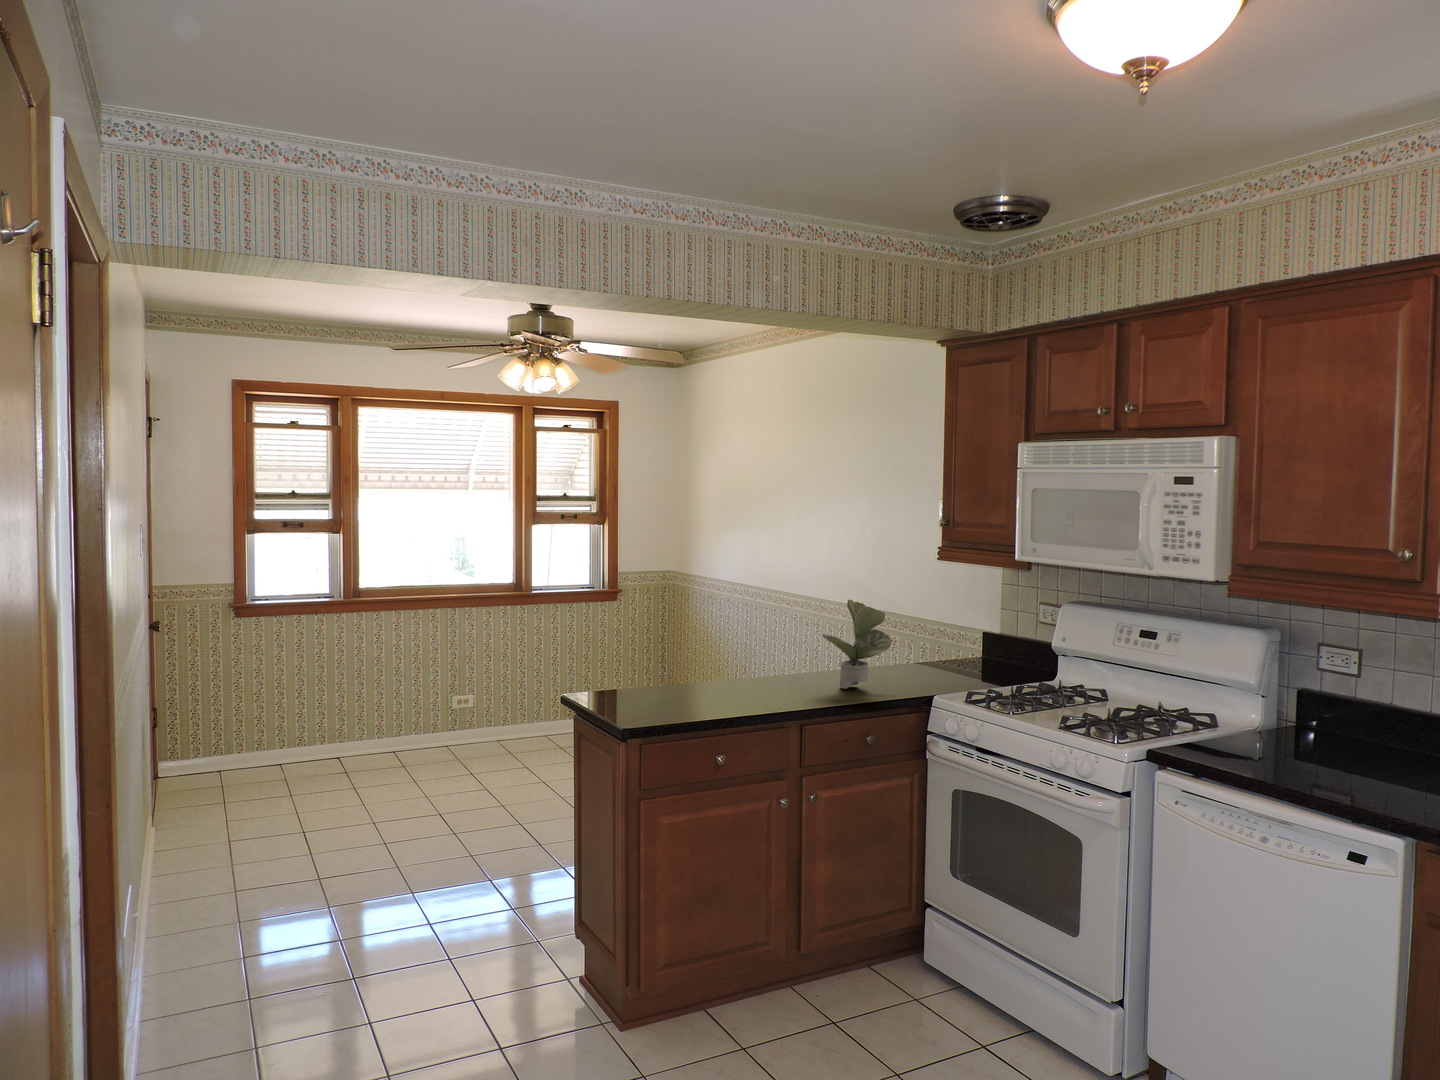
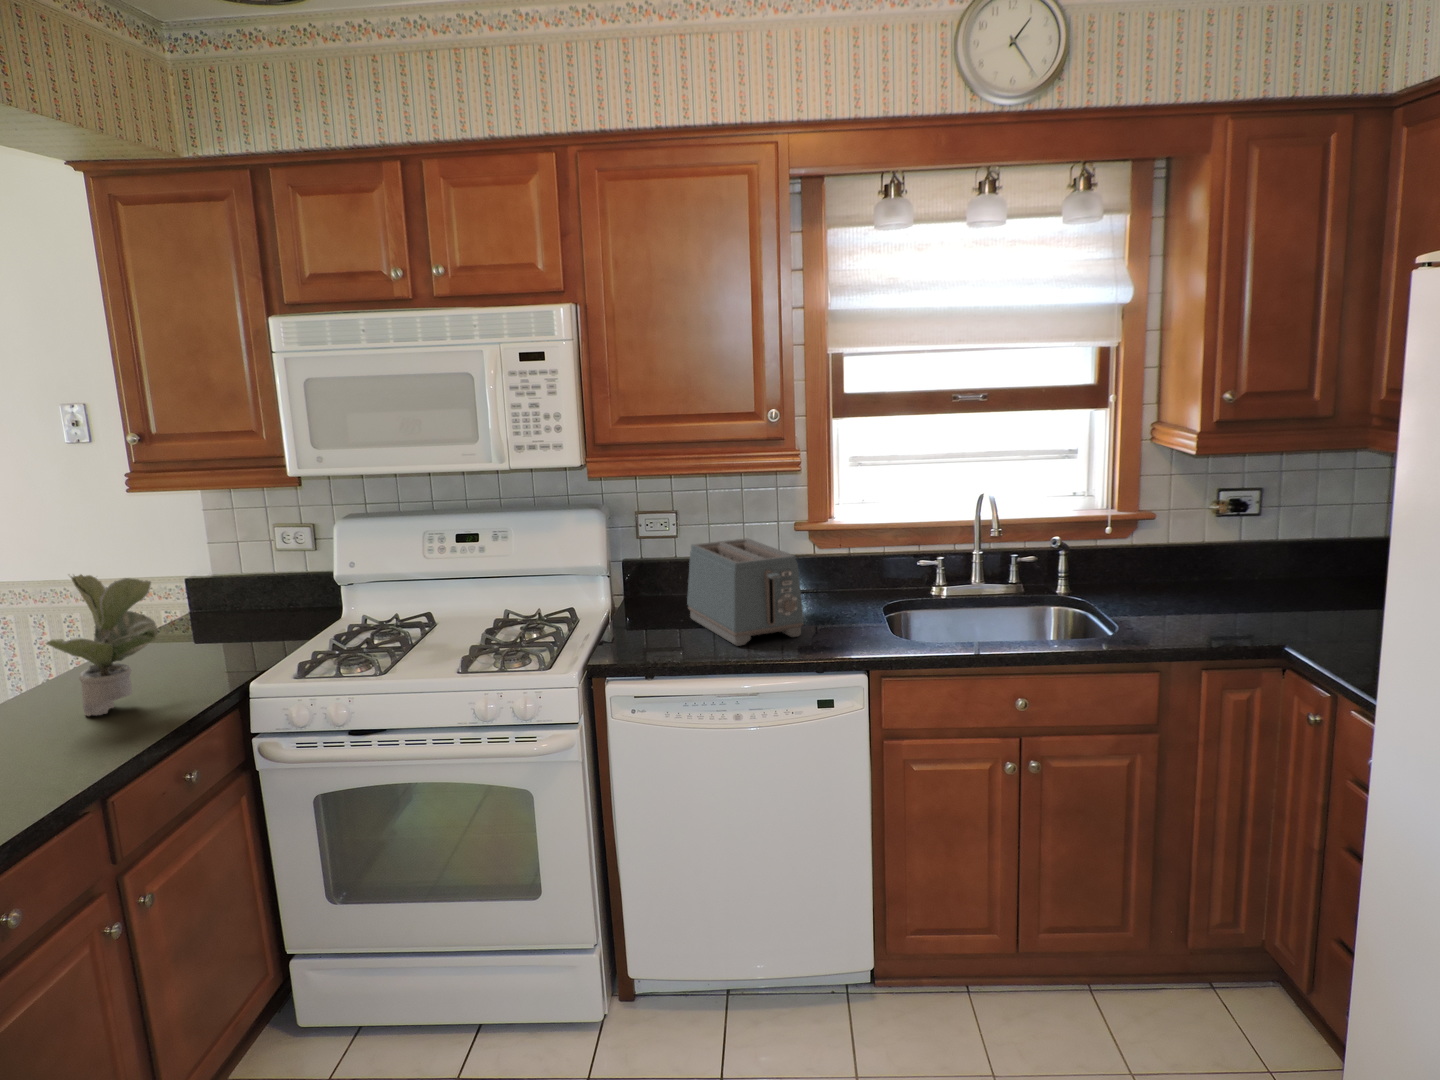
toaster: none [1300,675,1402,791] -> present [687,538,804,646]

